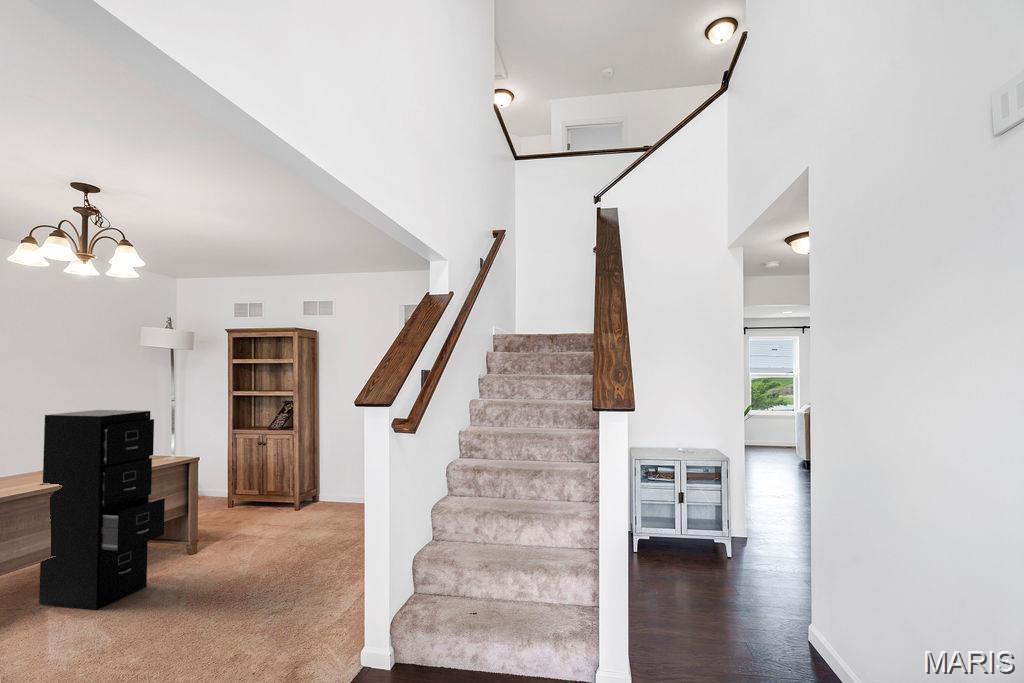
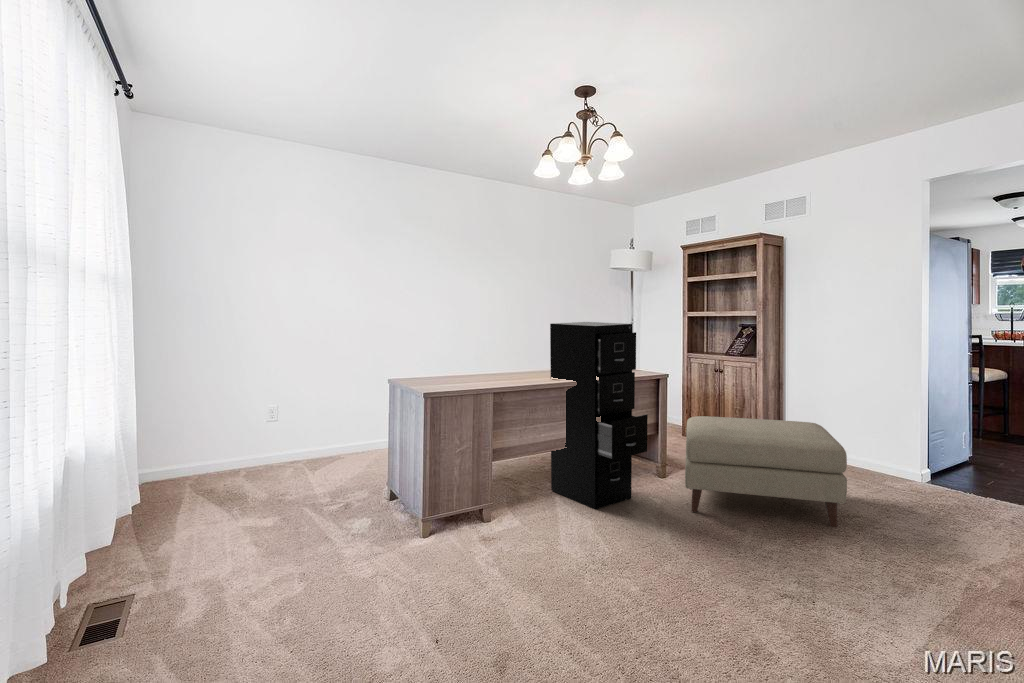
ottoman: none [204,481,340,583] -> present [685,416,847,527]

